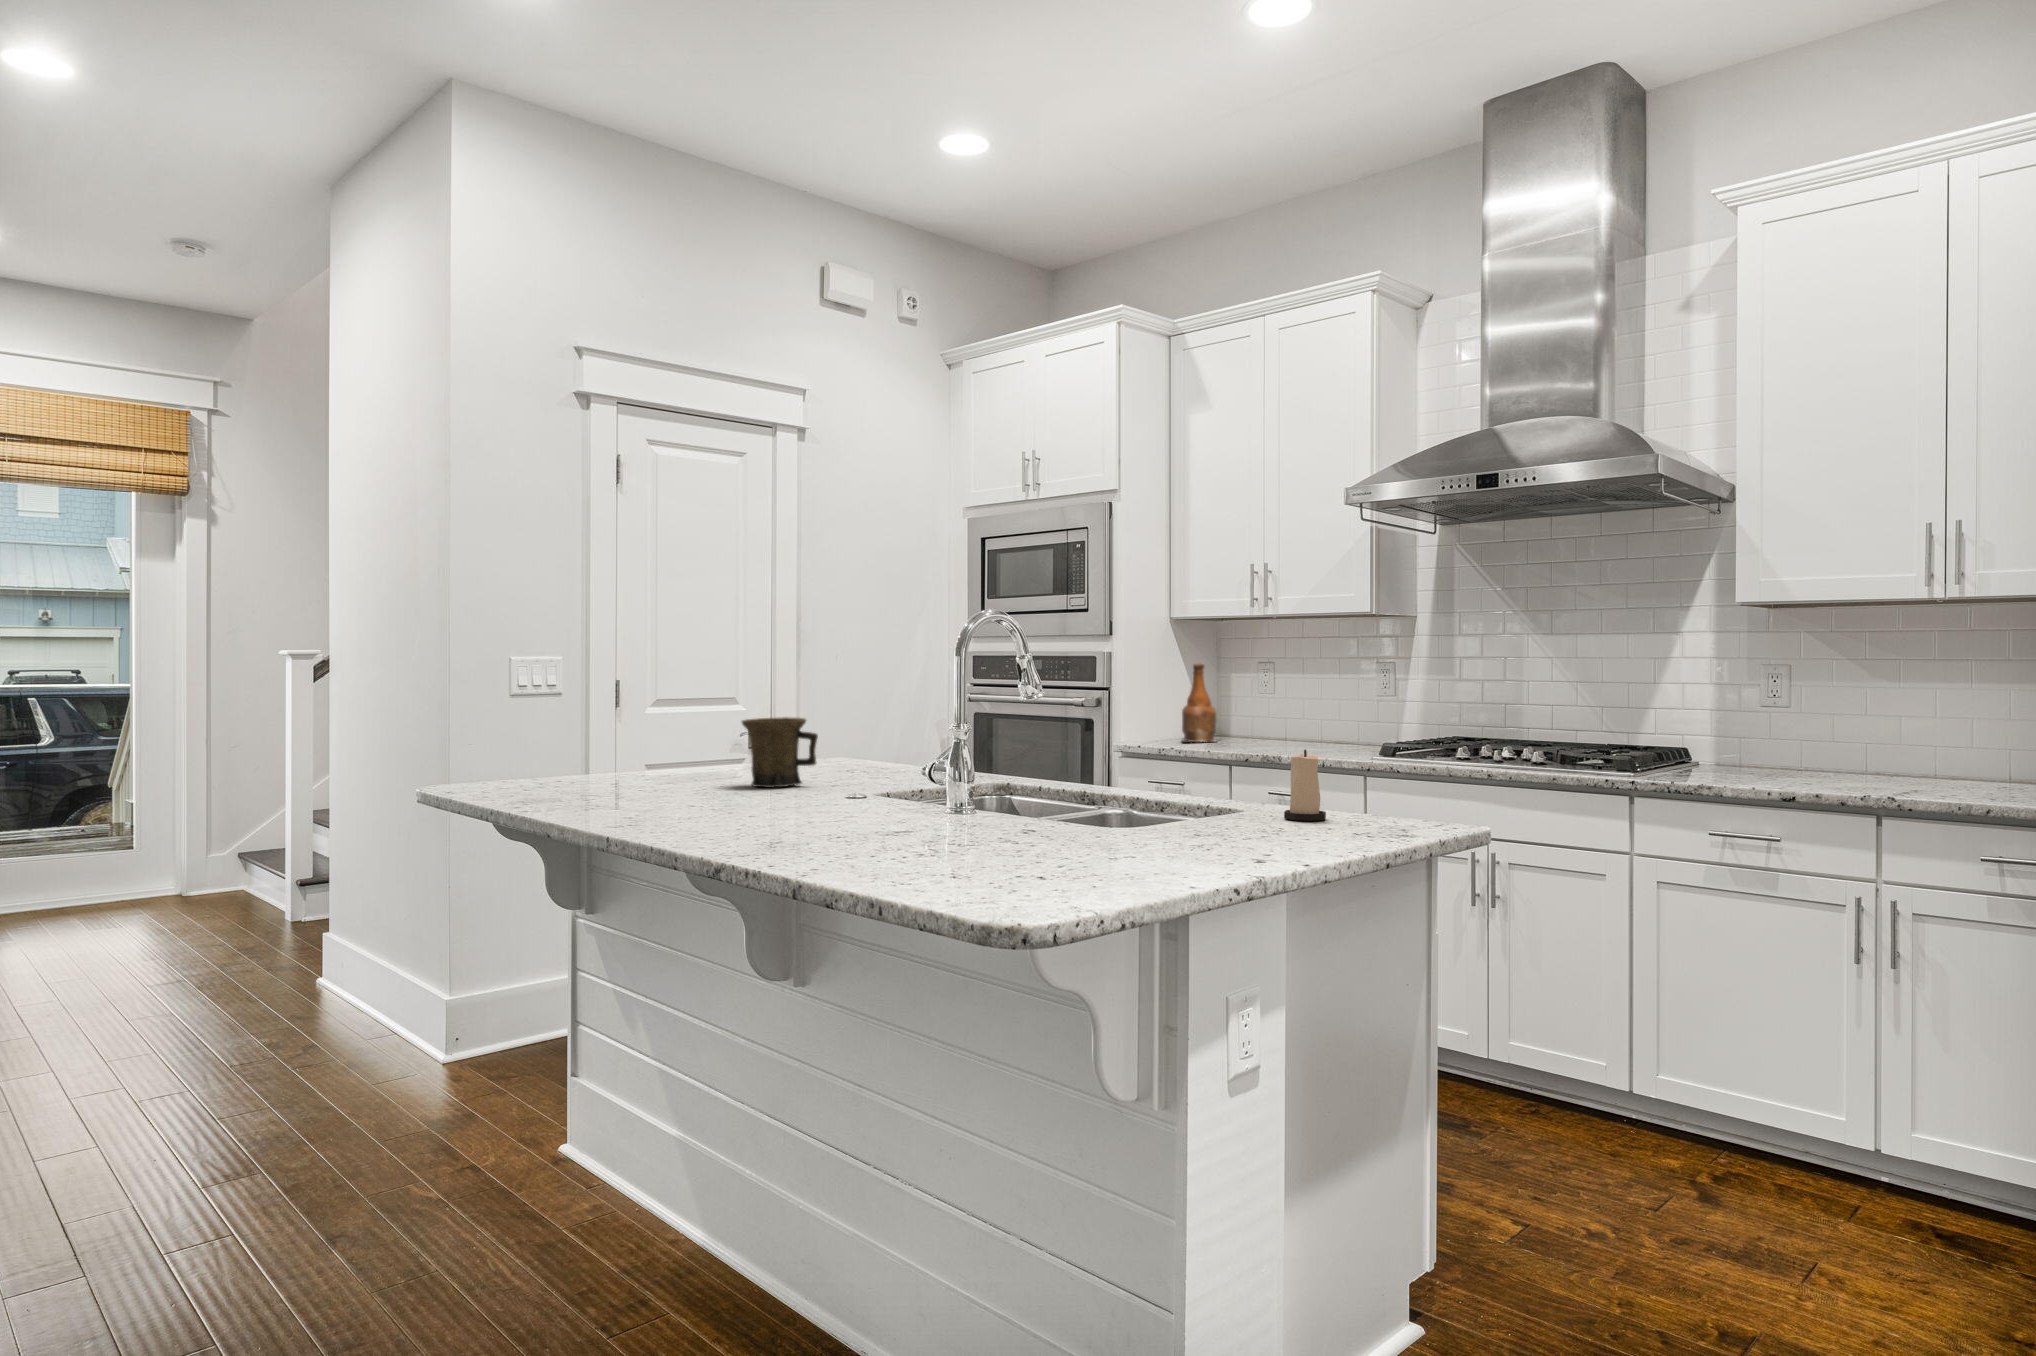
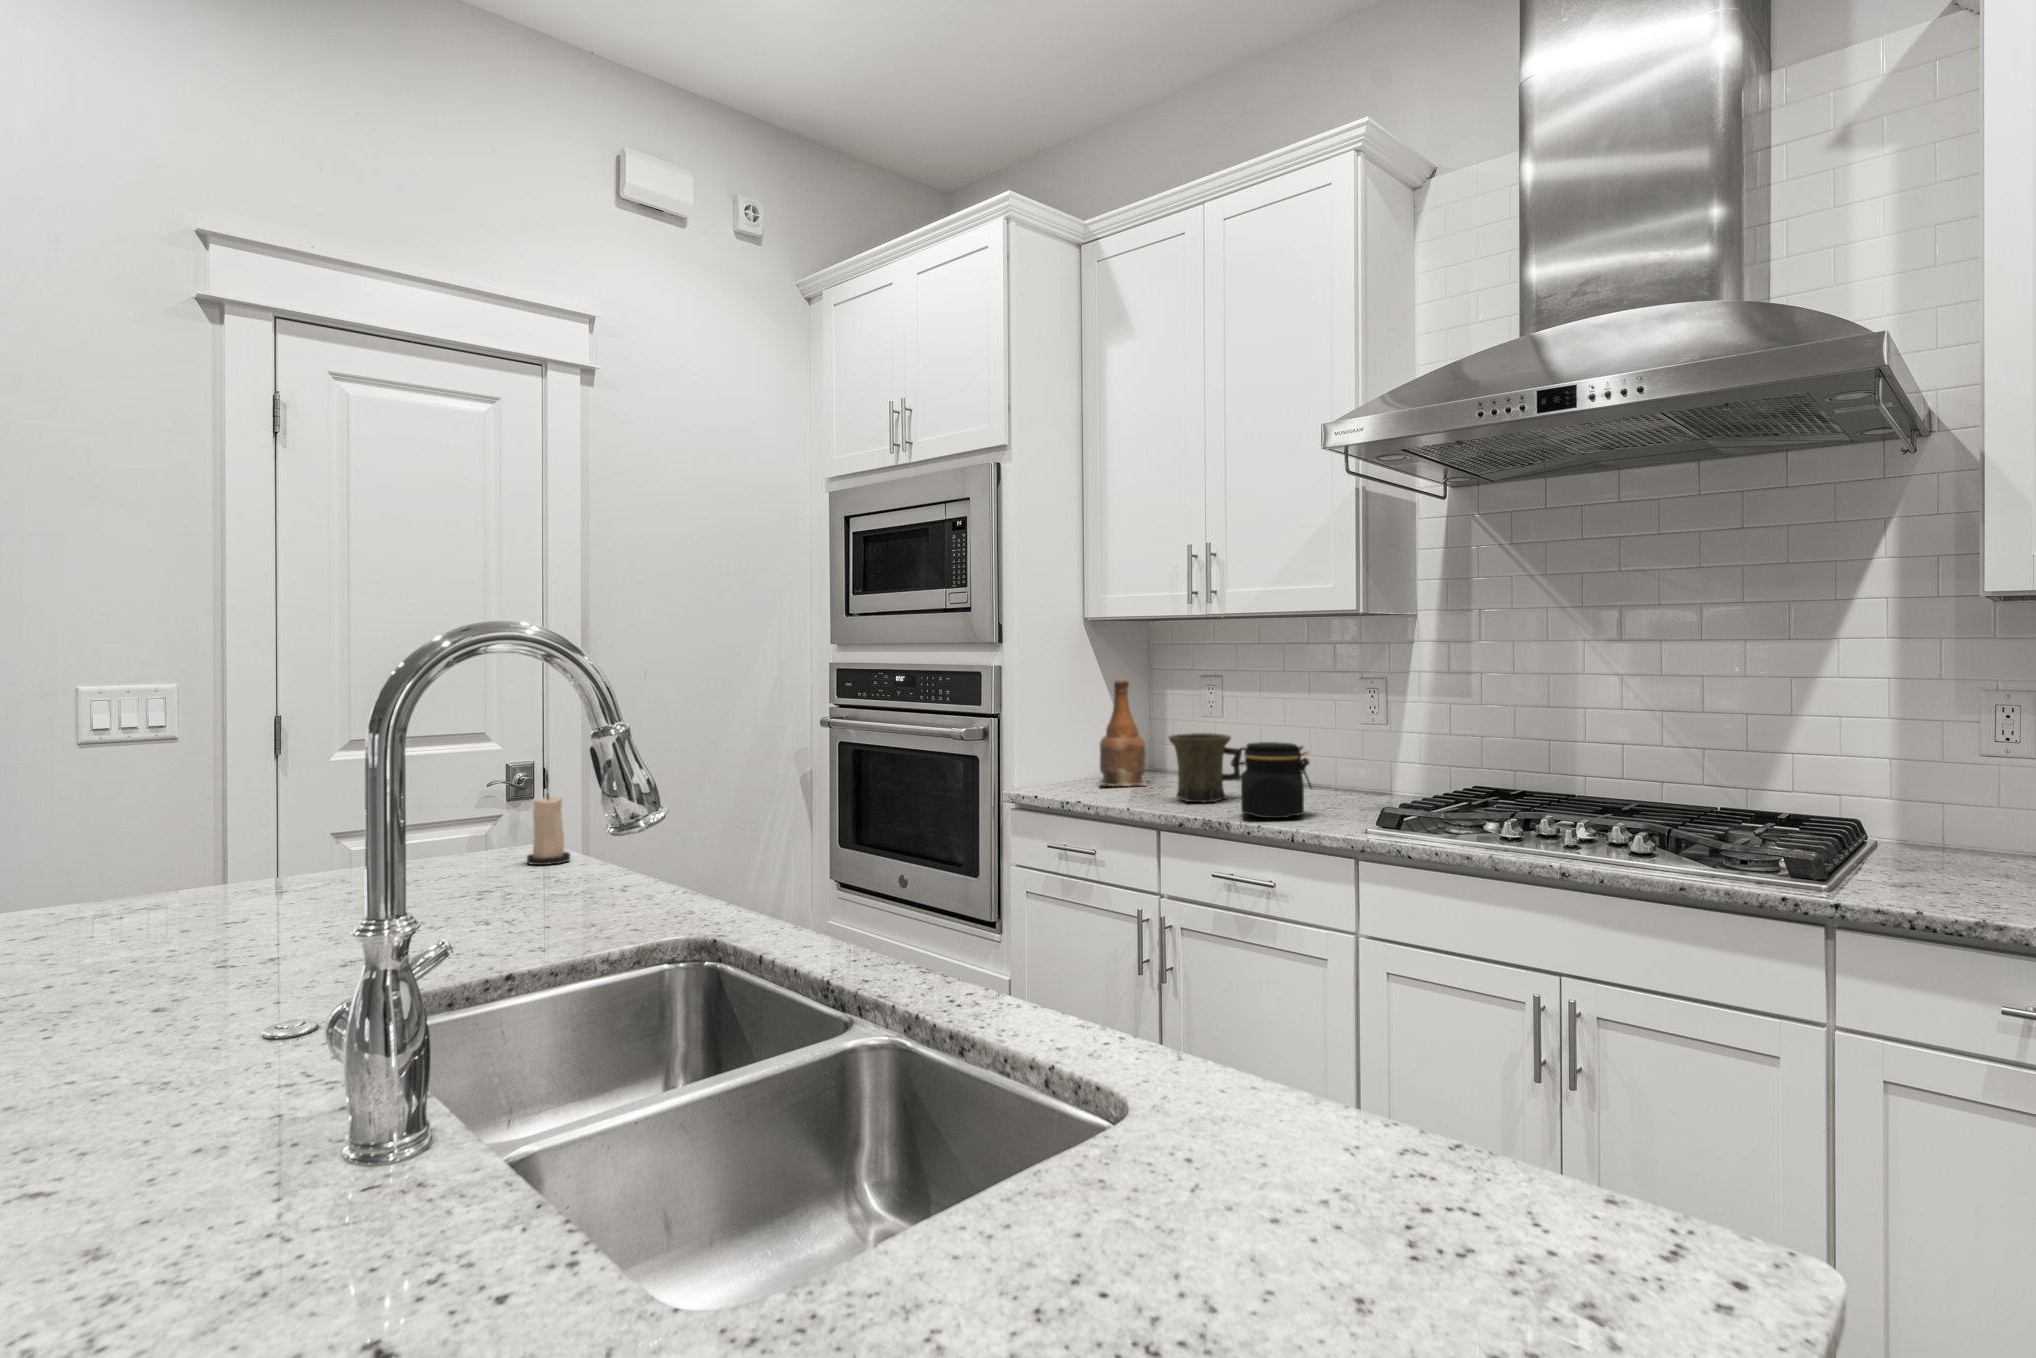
jar: none [1281,703,1337,754] -> present [1231,742,1312,818]
mug: present [742,717,818,787] -> present [1169,733,1242,802]
candle: present [1284,749,1326,821] -> present [527,793,570,865]

